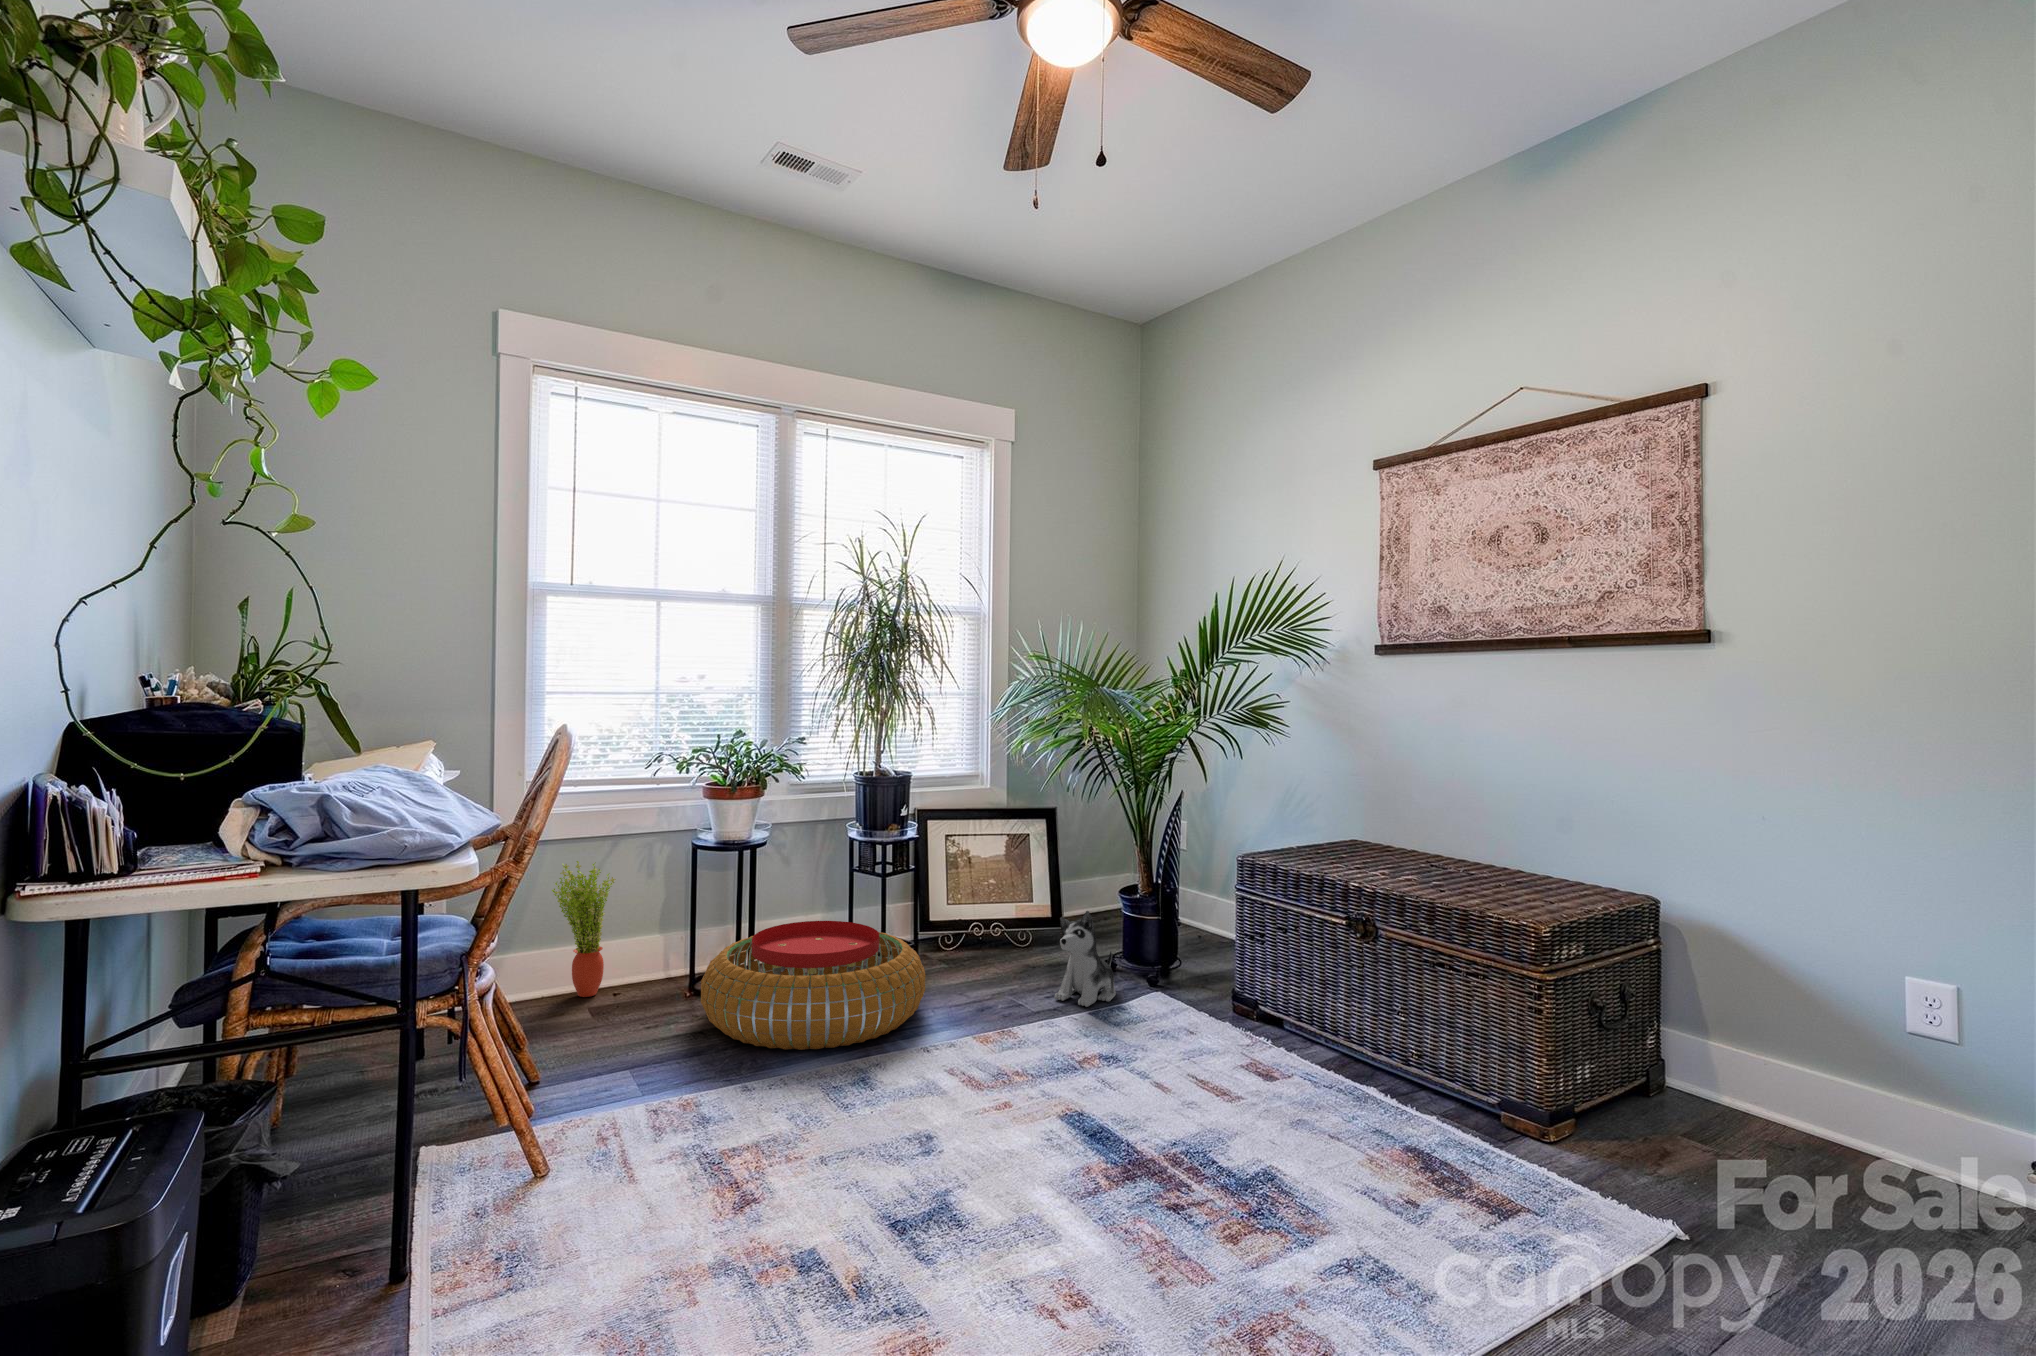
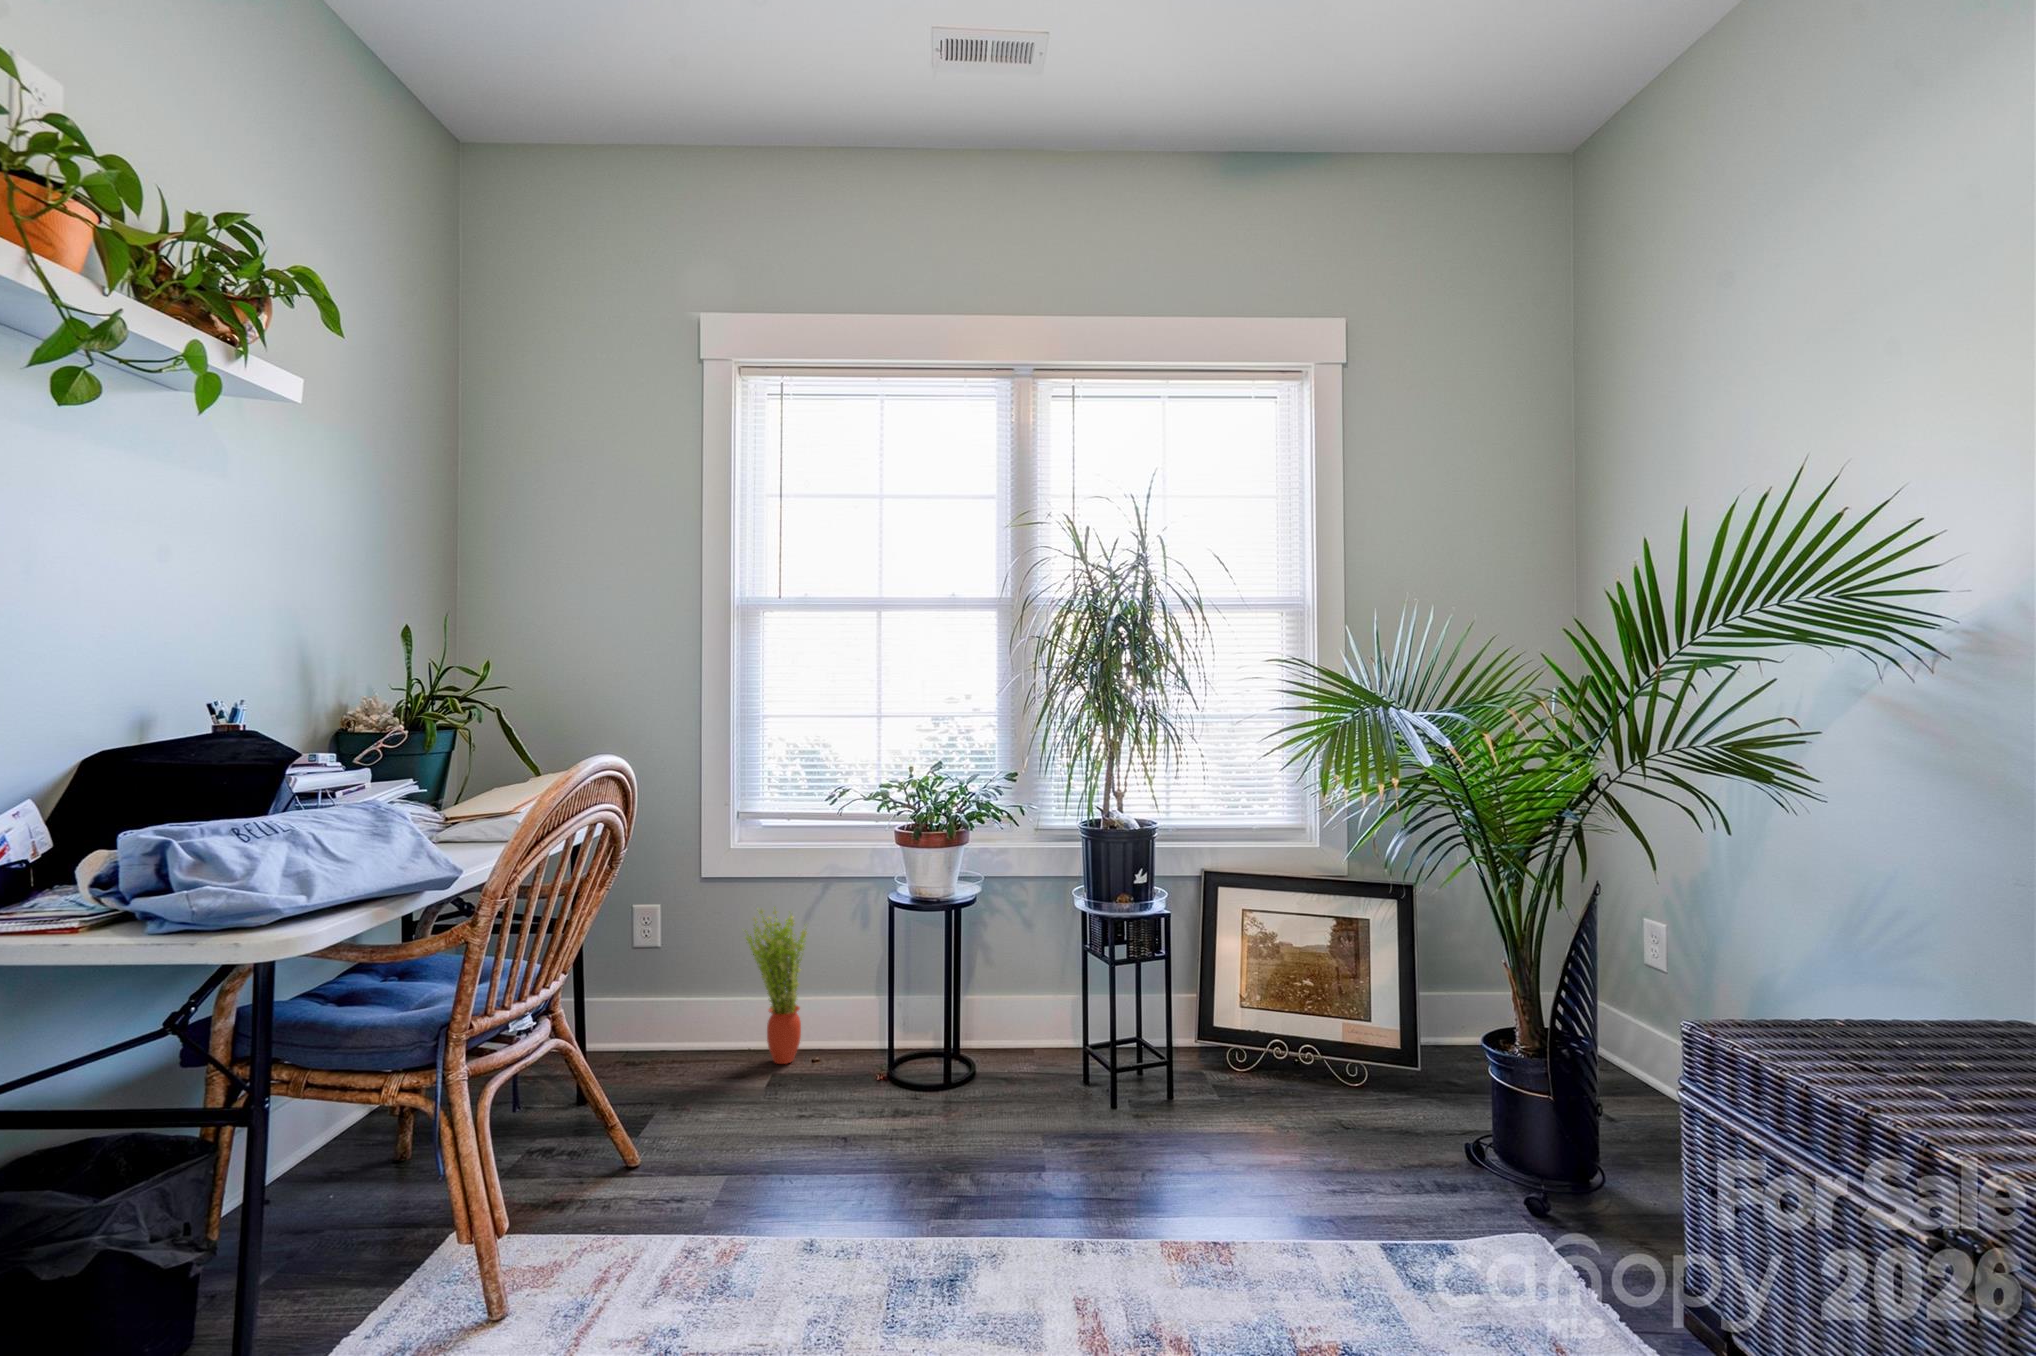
plush toy: present [1055,911,1116,1007] -> none [1342,1070,1455,1231]
pouf: present [701,921,926,1050] -> none [839,1015,1137,1218]

